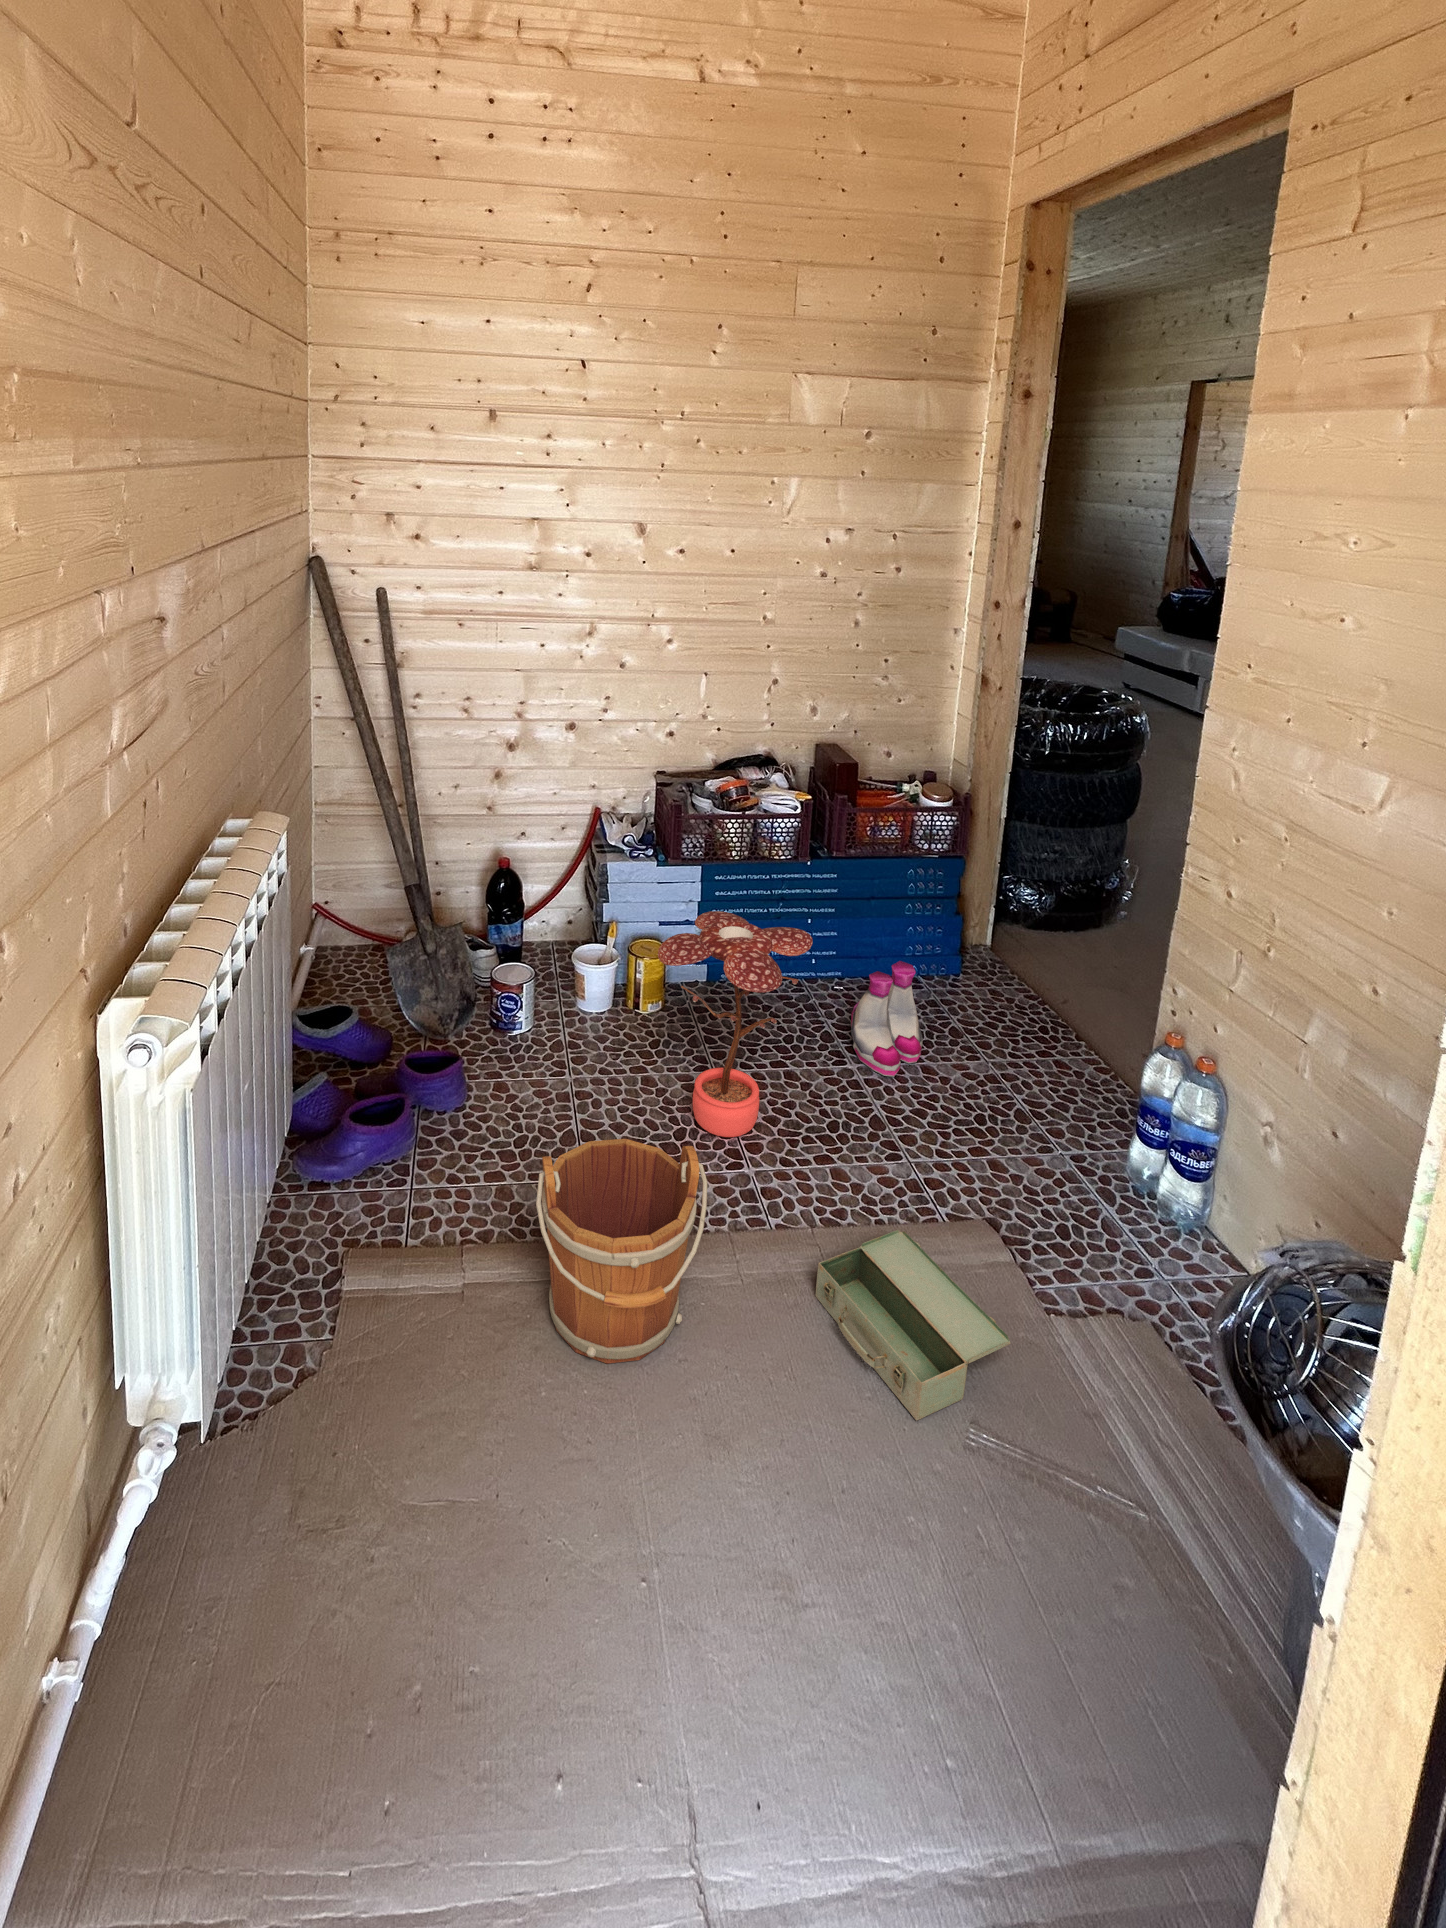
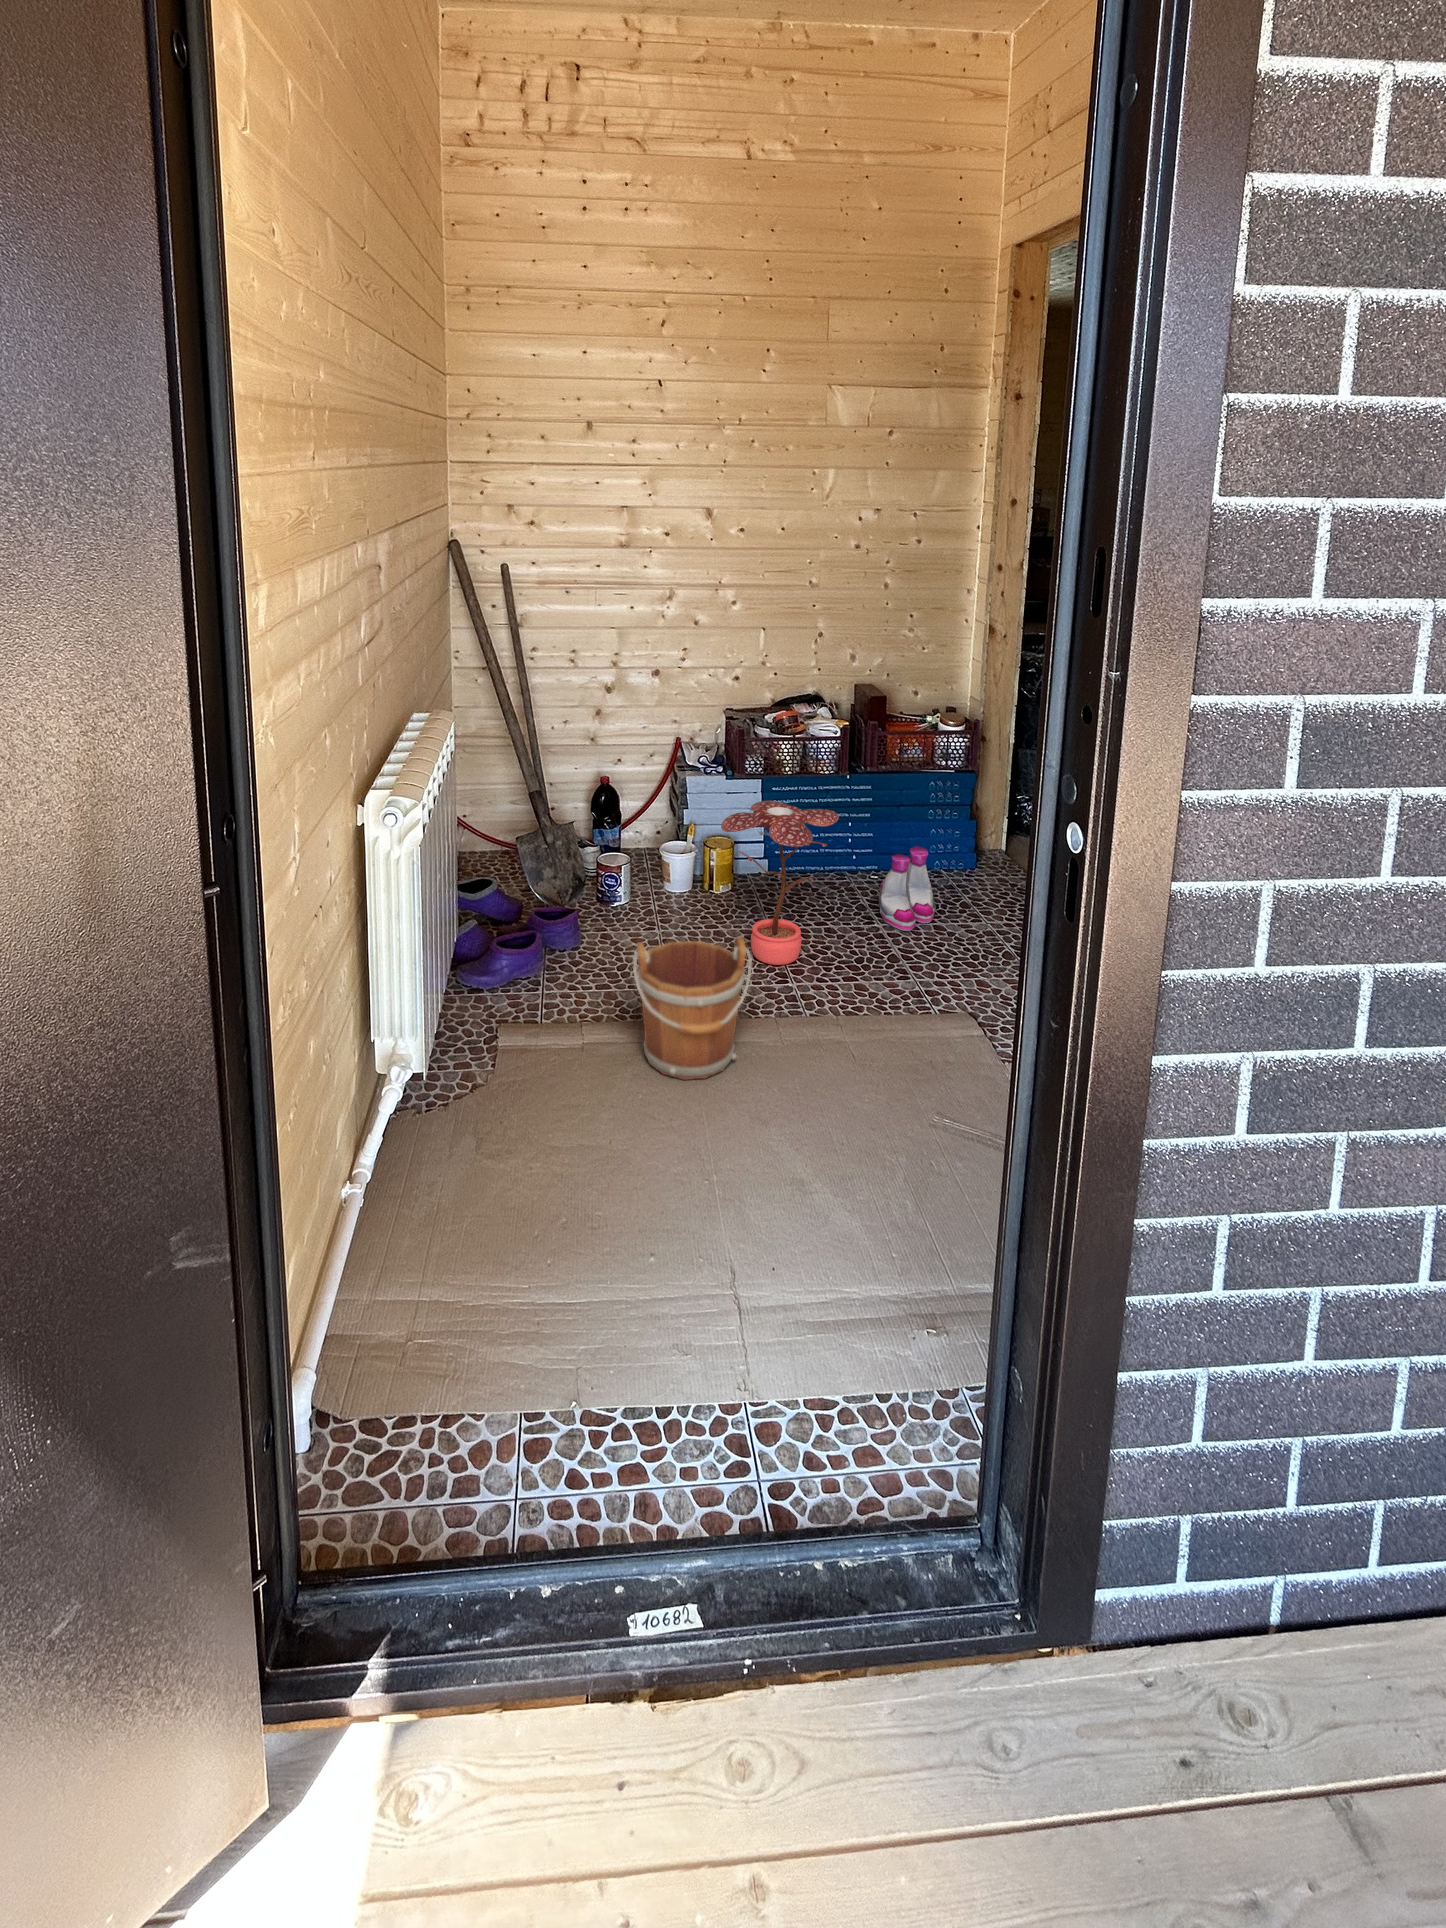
toolbox: present [815,1230,1010,1421] -> none [833,1008,964,1109]

